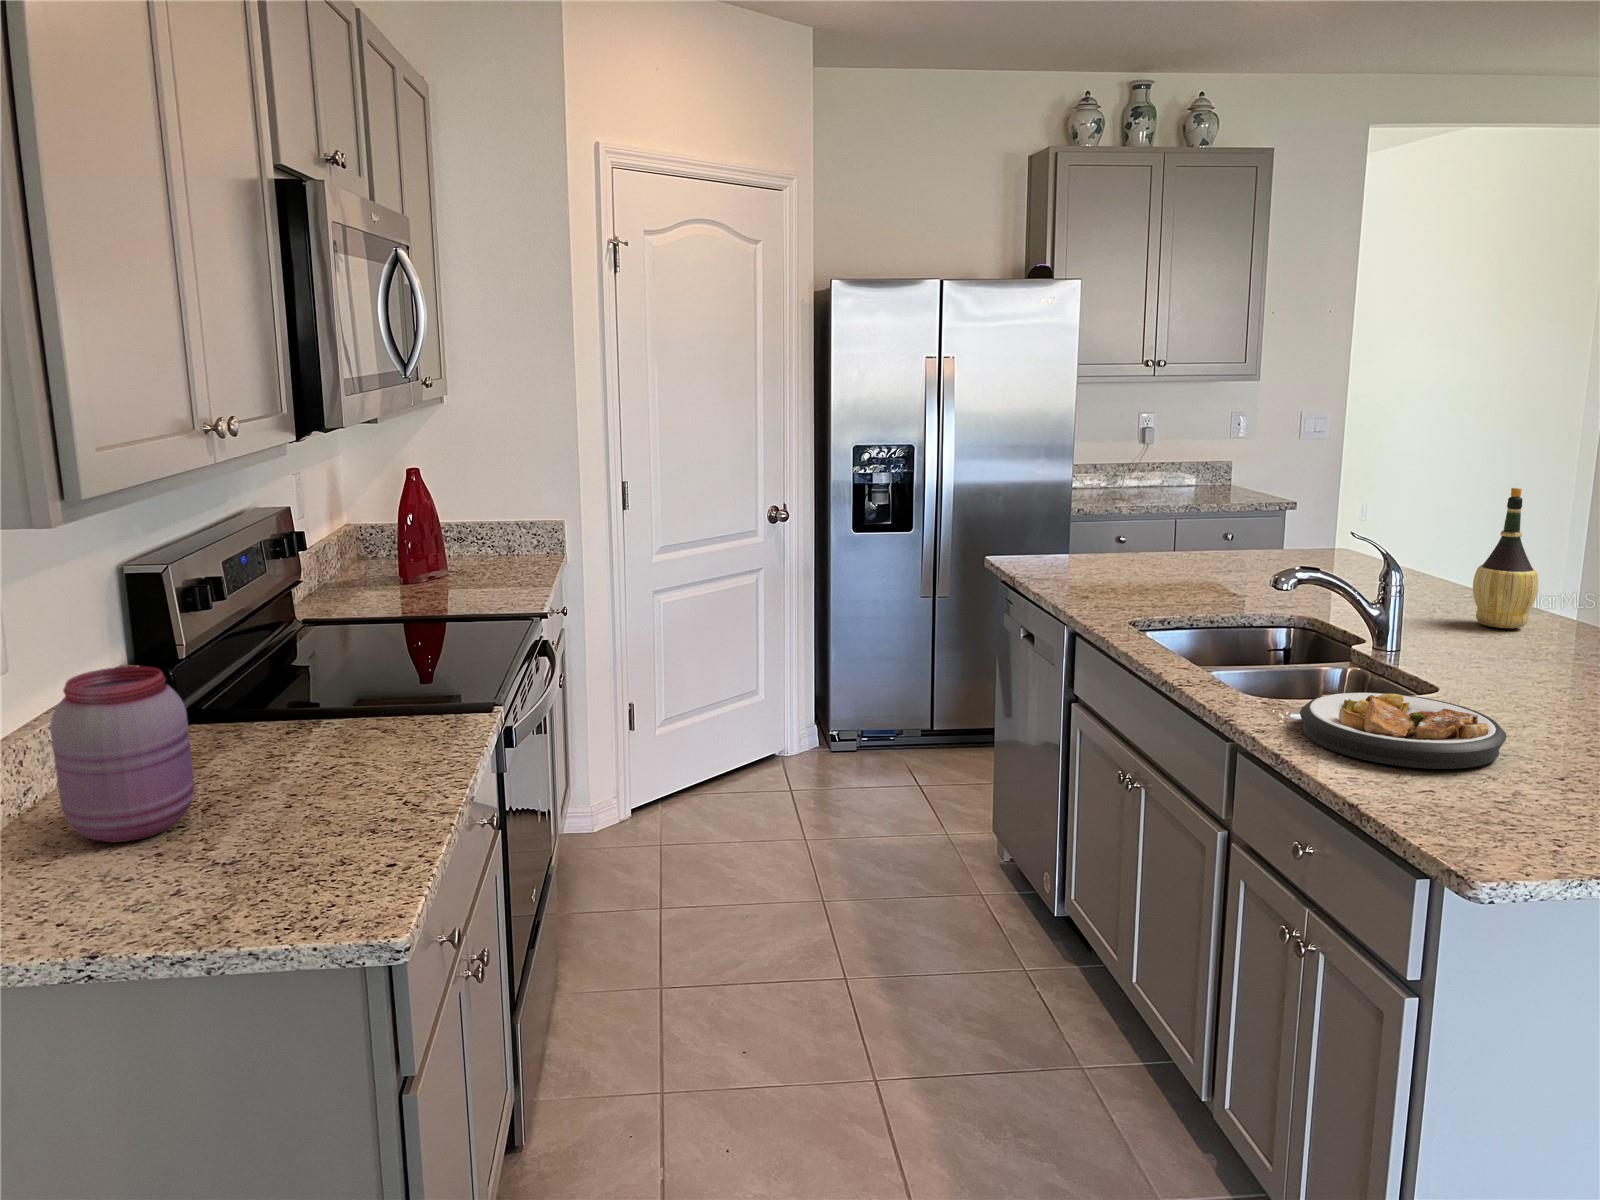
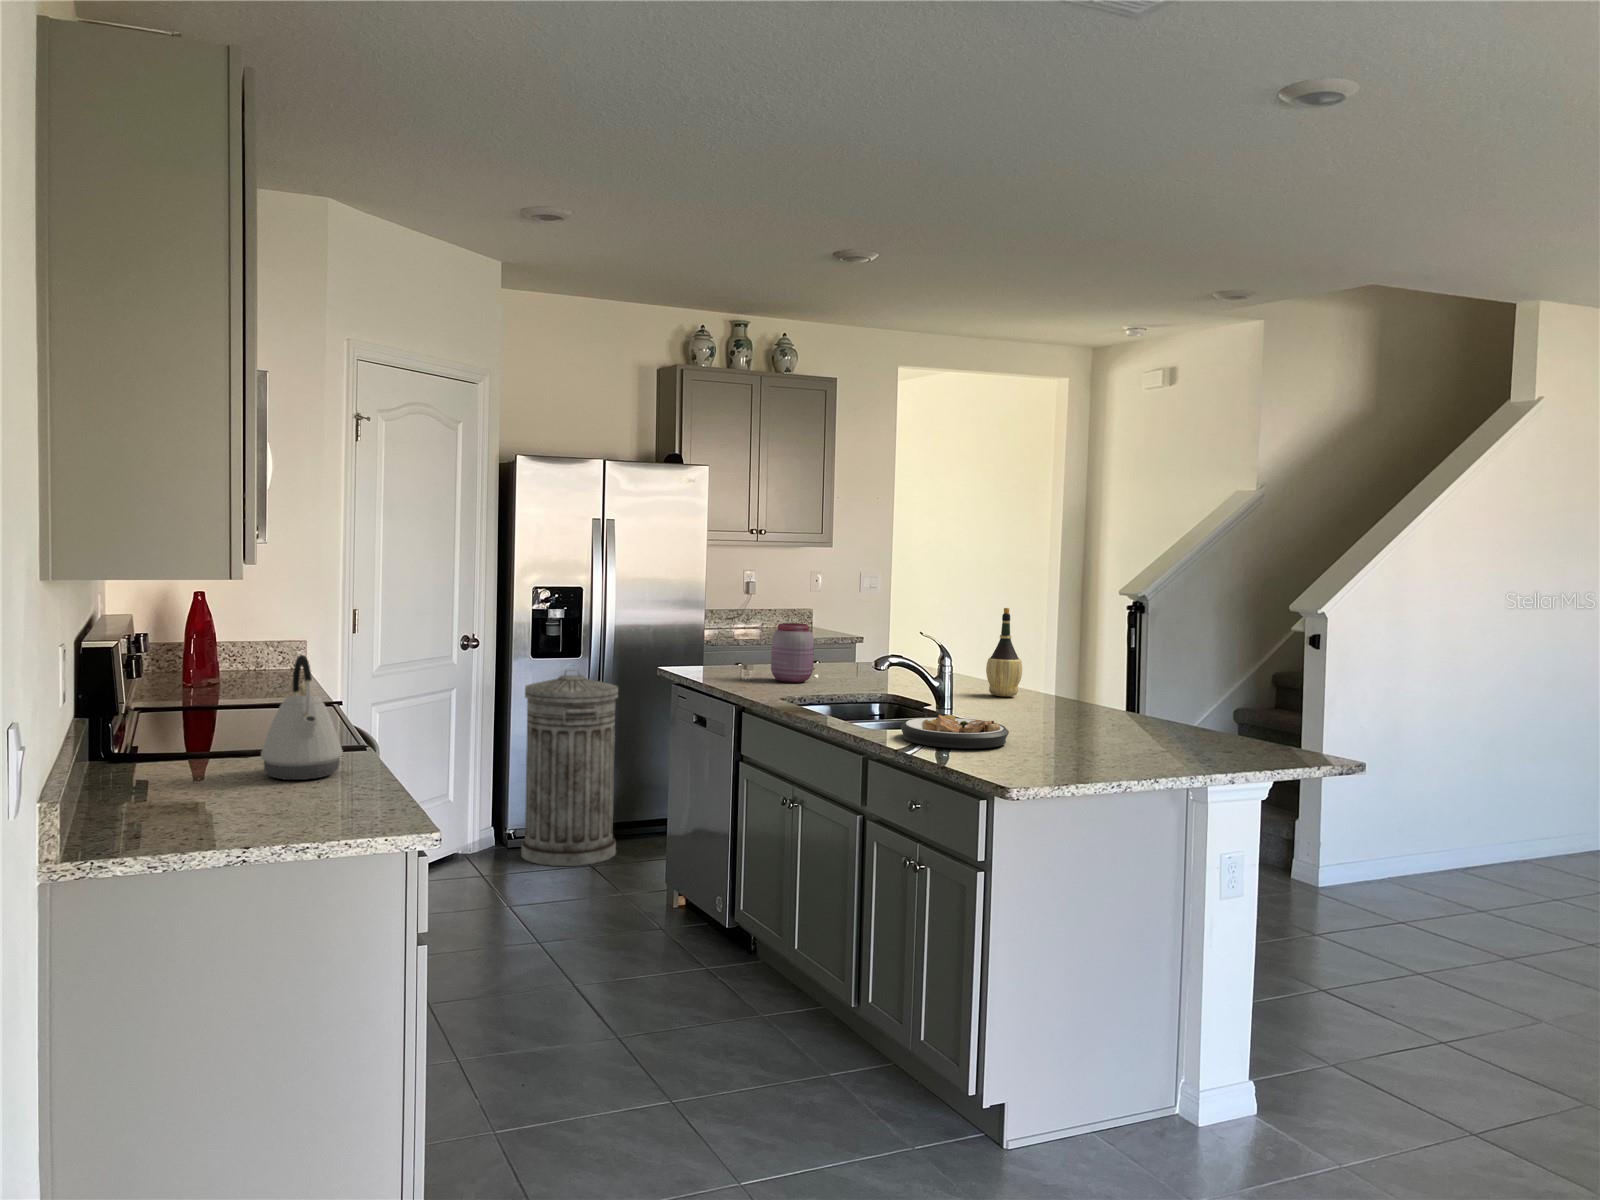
trash can: none [838,548,953,786] -> present [521,670,618,866]
kettle: none [295,597,410,777] -> present [261,655,343,780]
jar: present [50,666,195,842] -> present [771,623,814,683]

